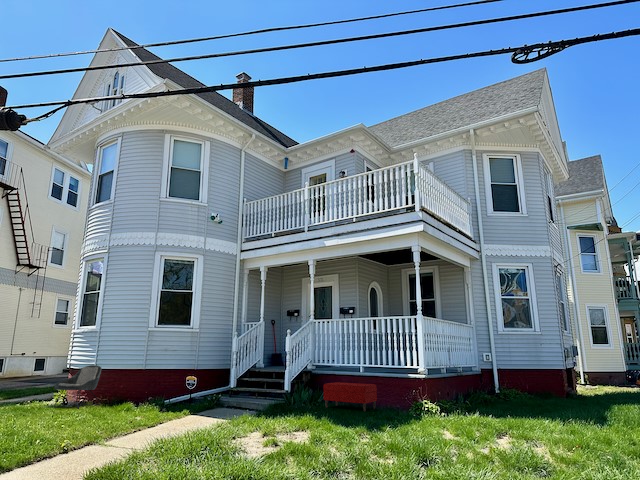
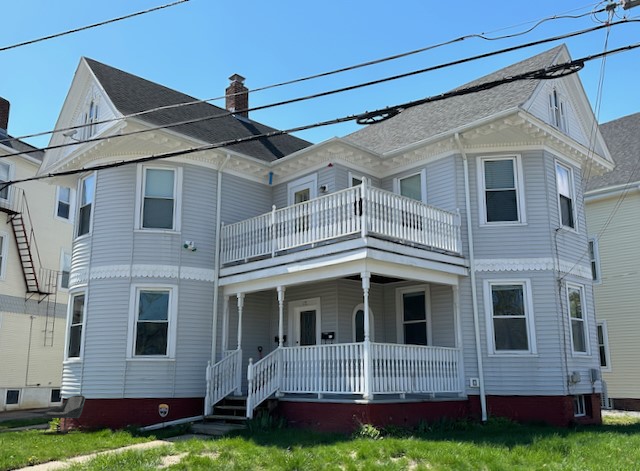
bench: present [324,382,377,411] -> none [282,410,331,438]

